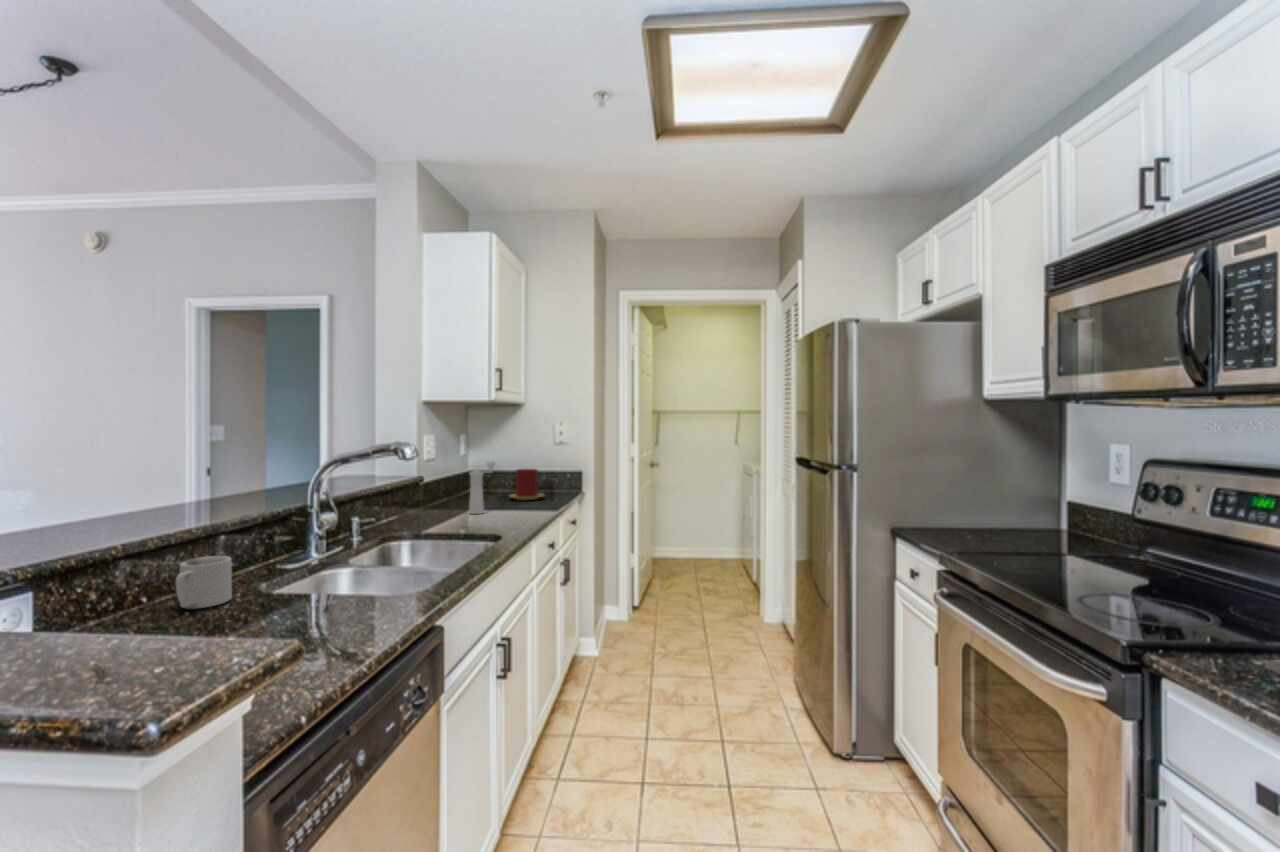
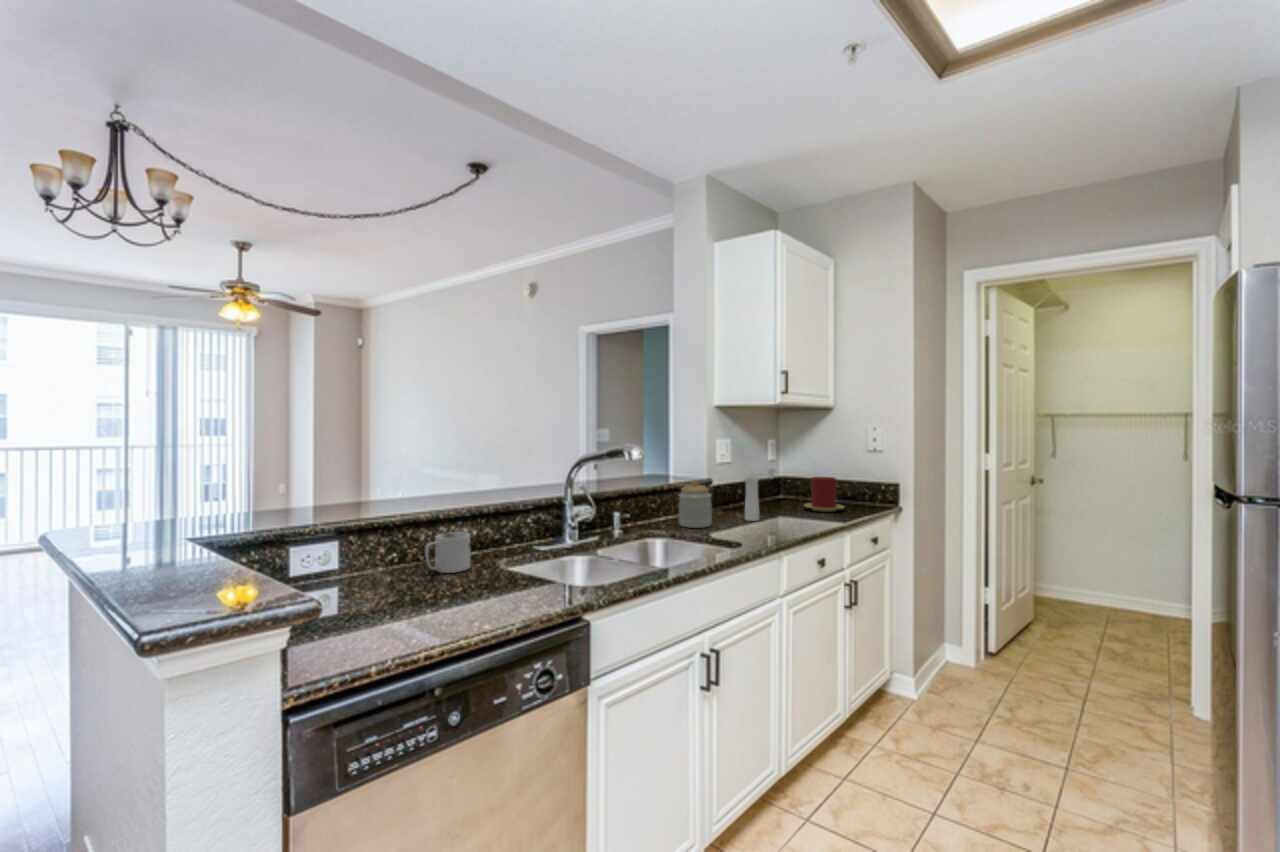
jar: none [411,478,447,526] -> present [679,480,712,528]

